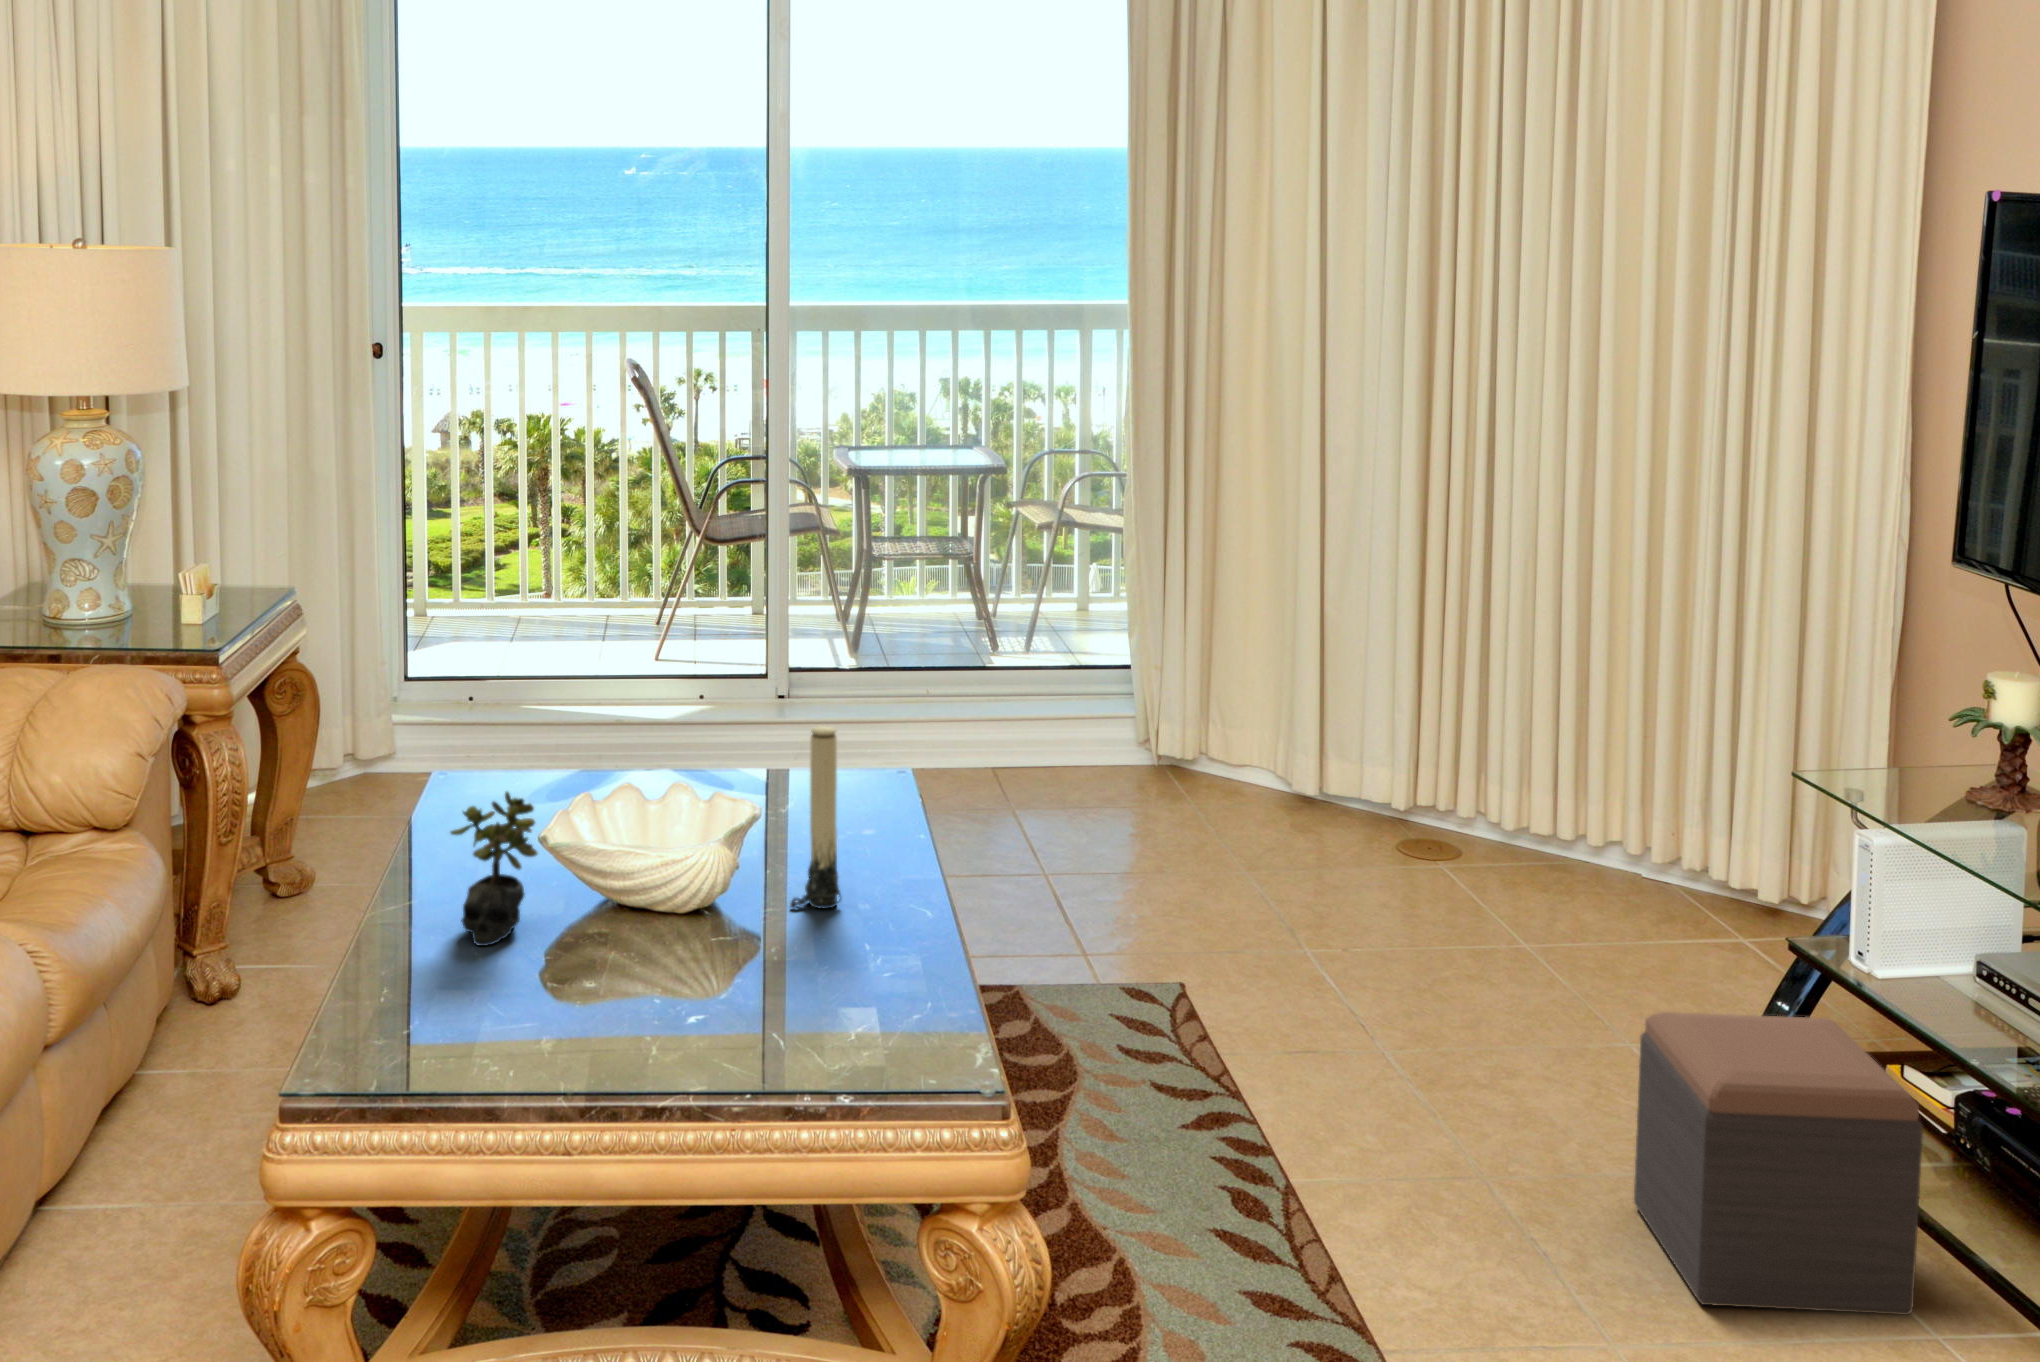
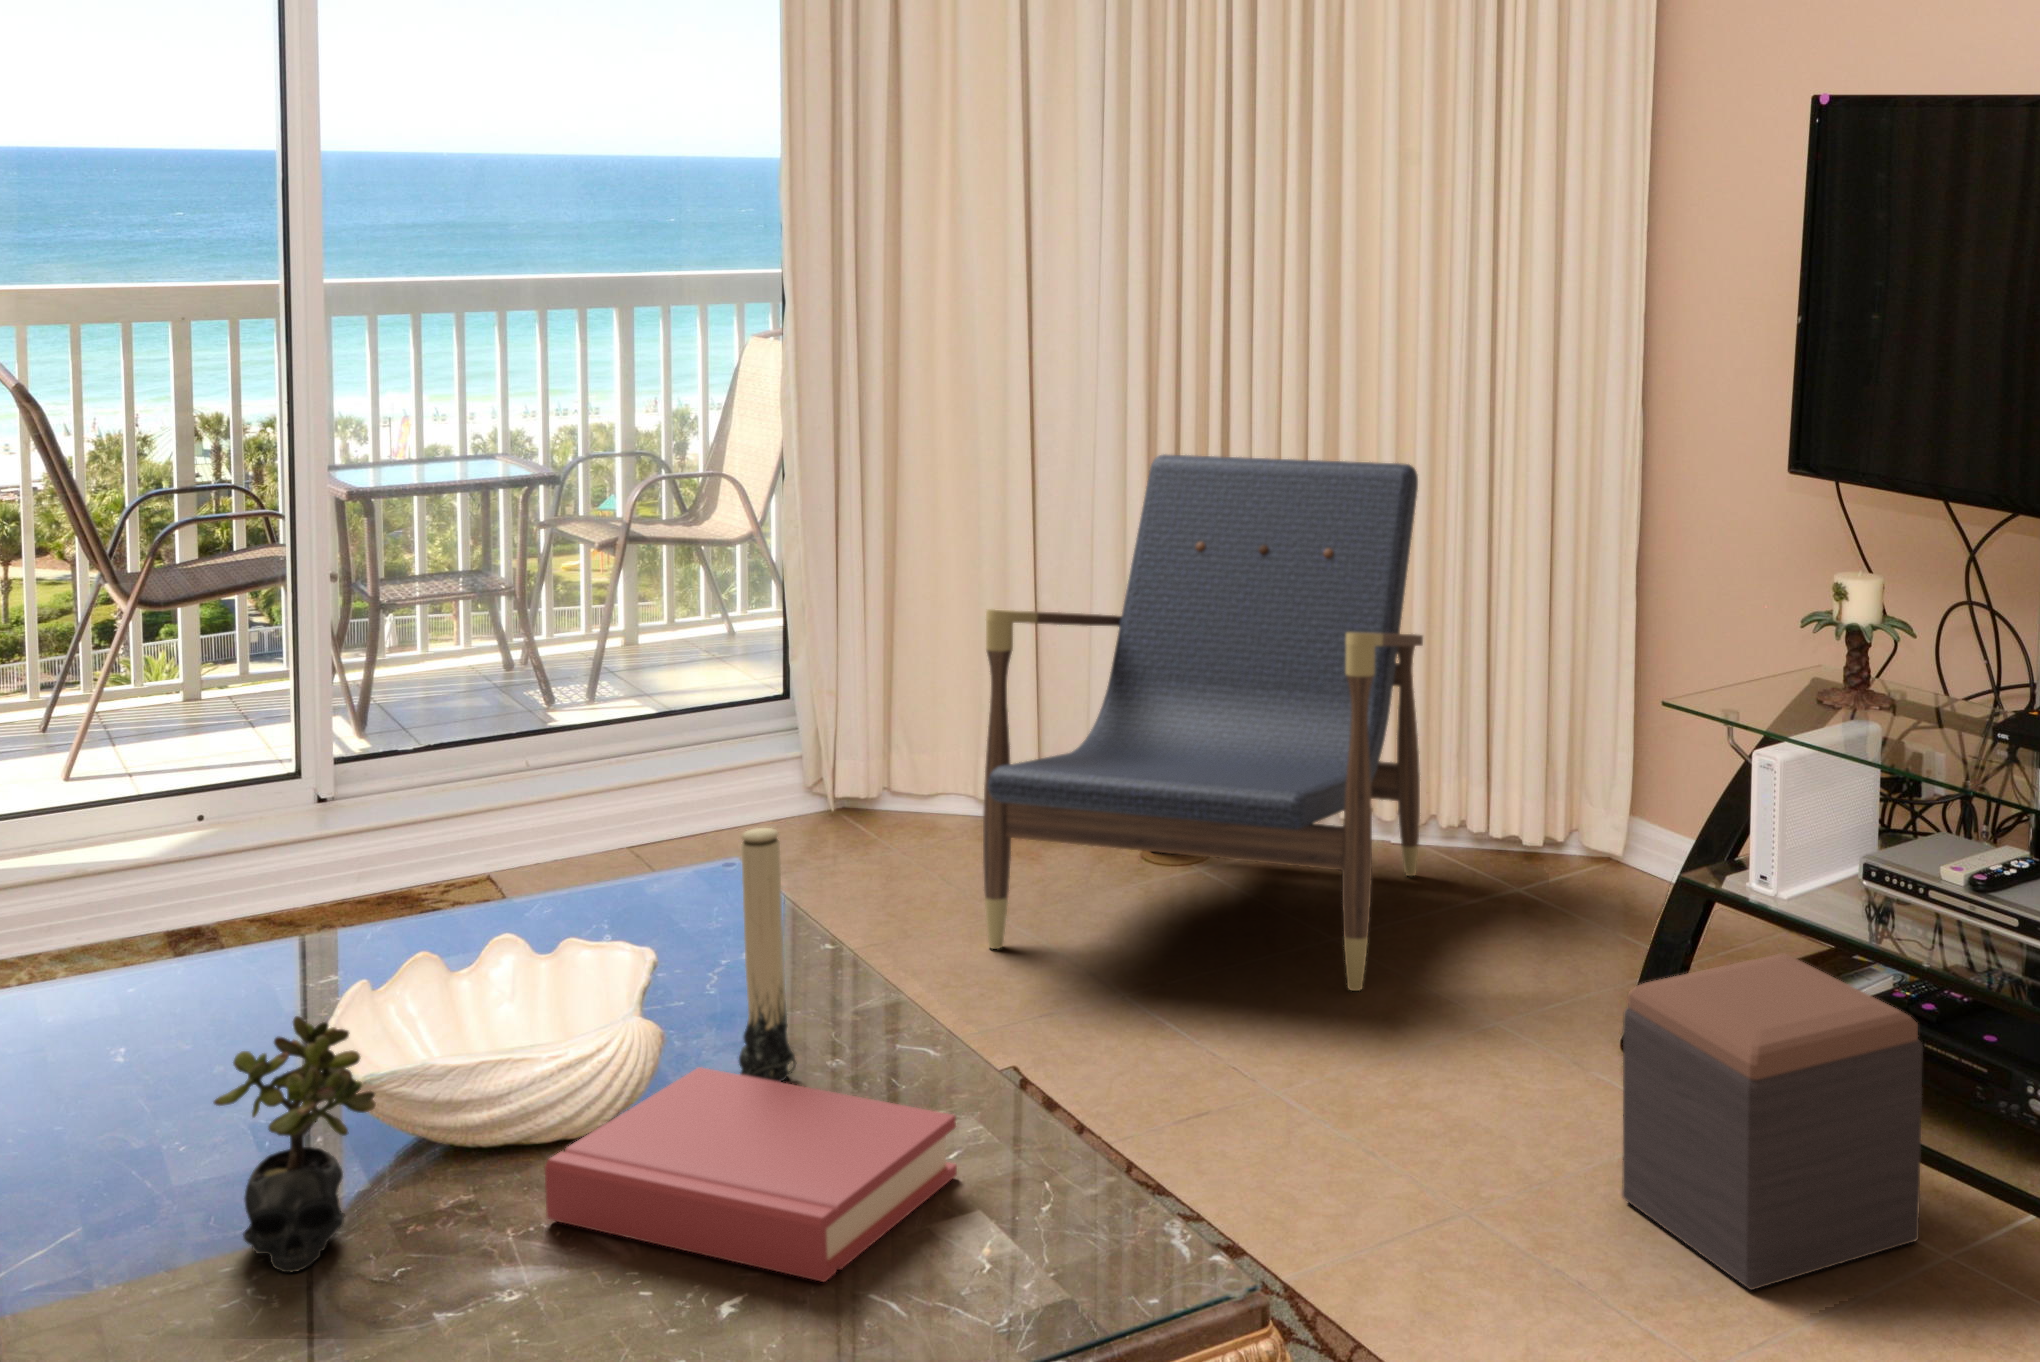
lounge chair: none [1210,493,1666,989] -> present [983,455,1423,991]
hardback book: none [628,881,888,1026] -> present [545,1067,957,1282]

